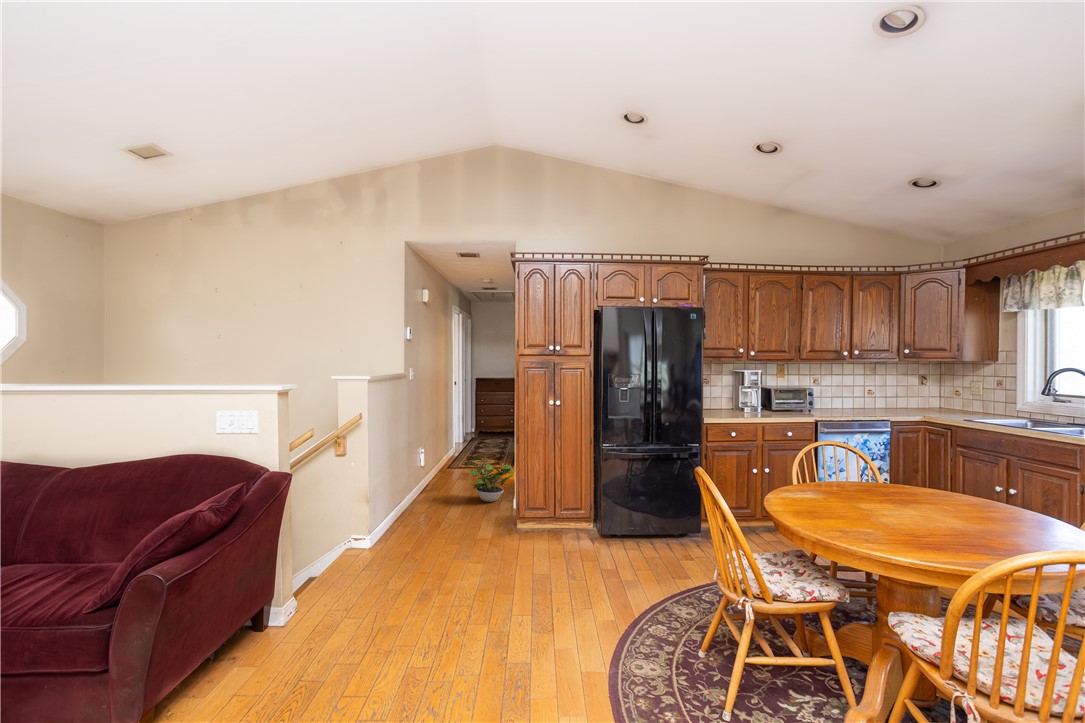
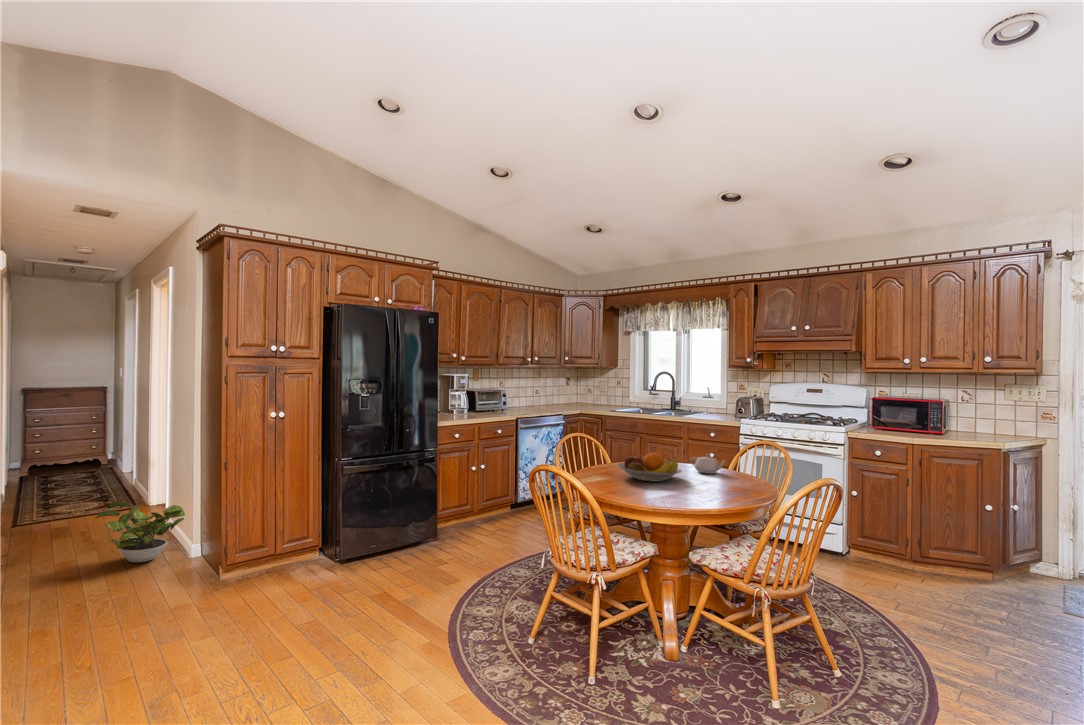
fruit bowl: none [841,474,943,516] -> present [617,452,681,482]
teapot: none [986,492,1046,524] -> present [690,454,726,474]

